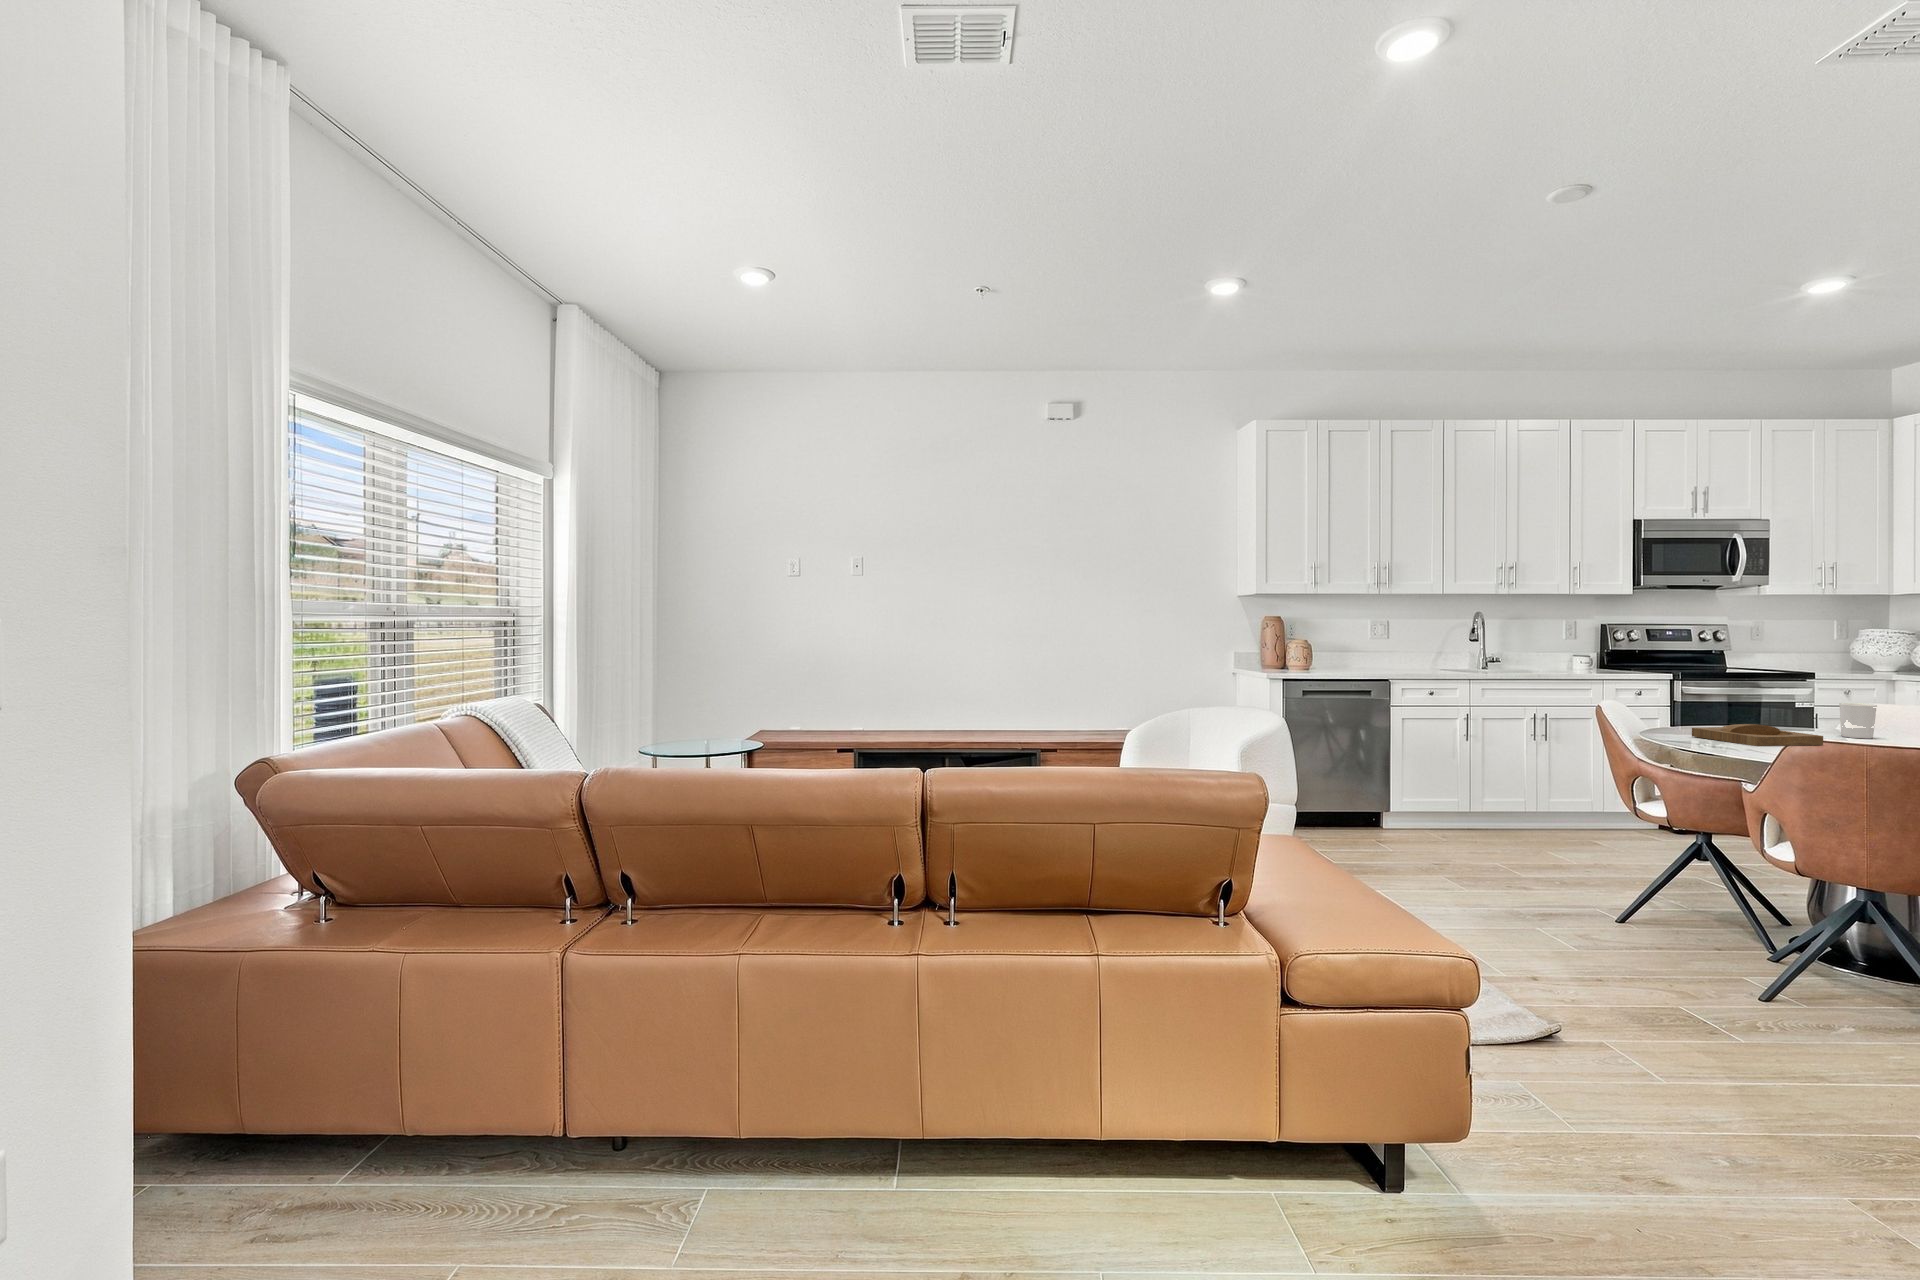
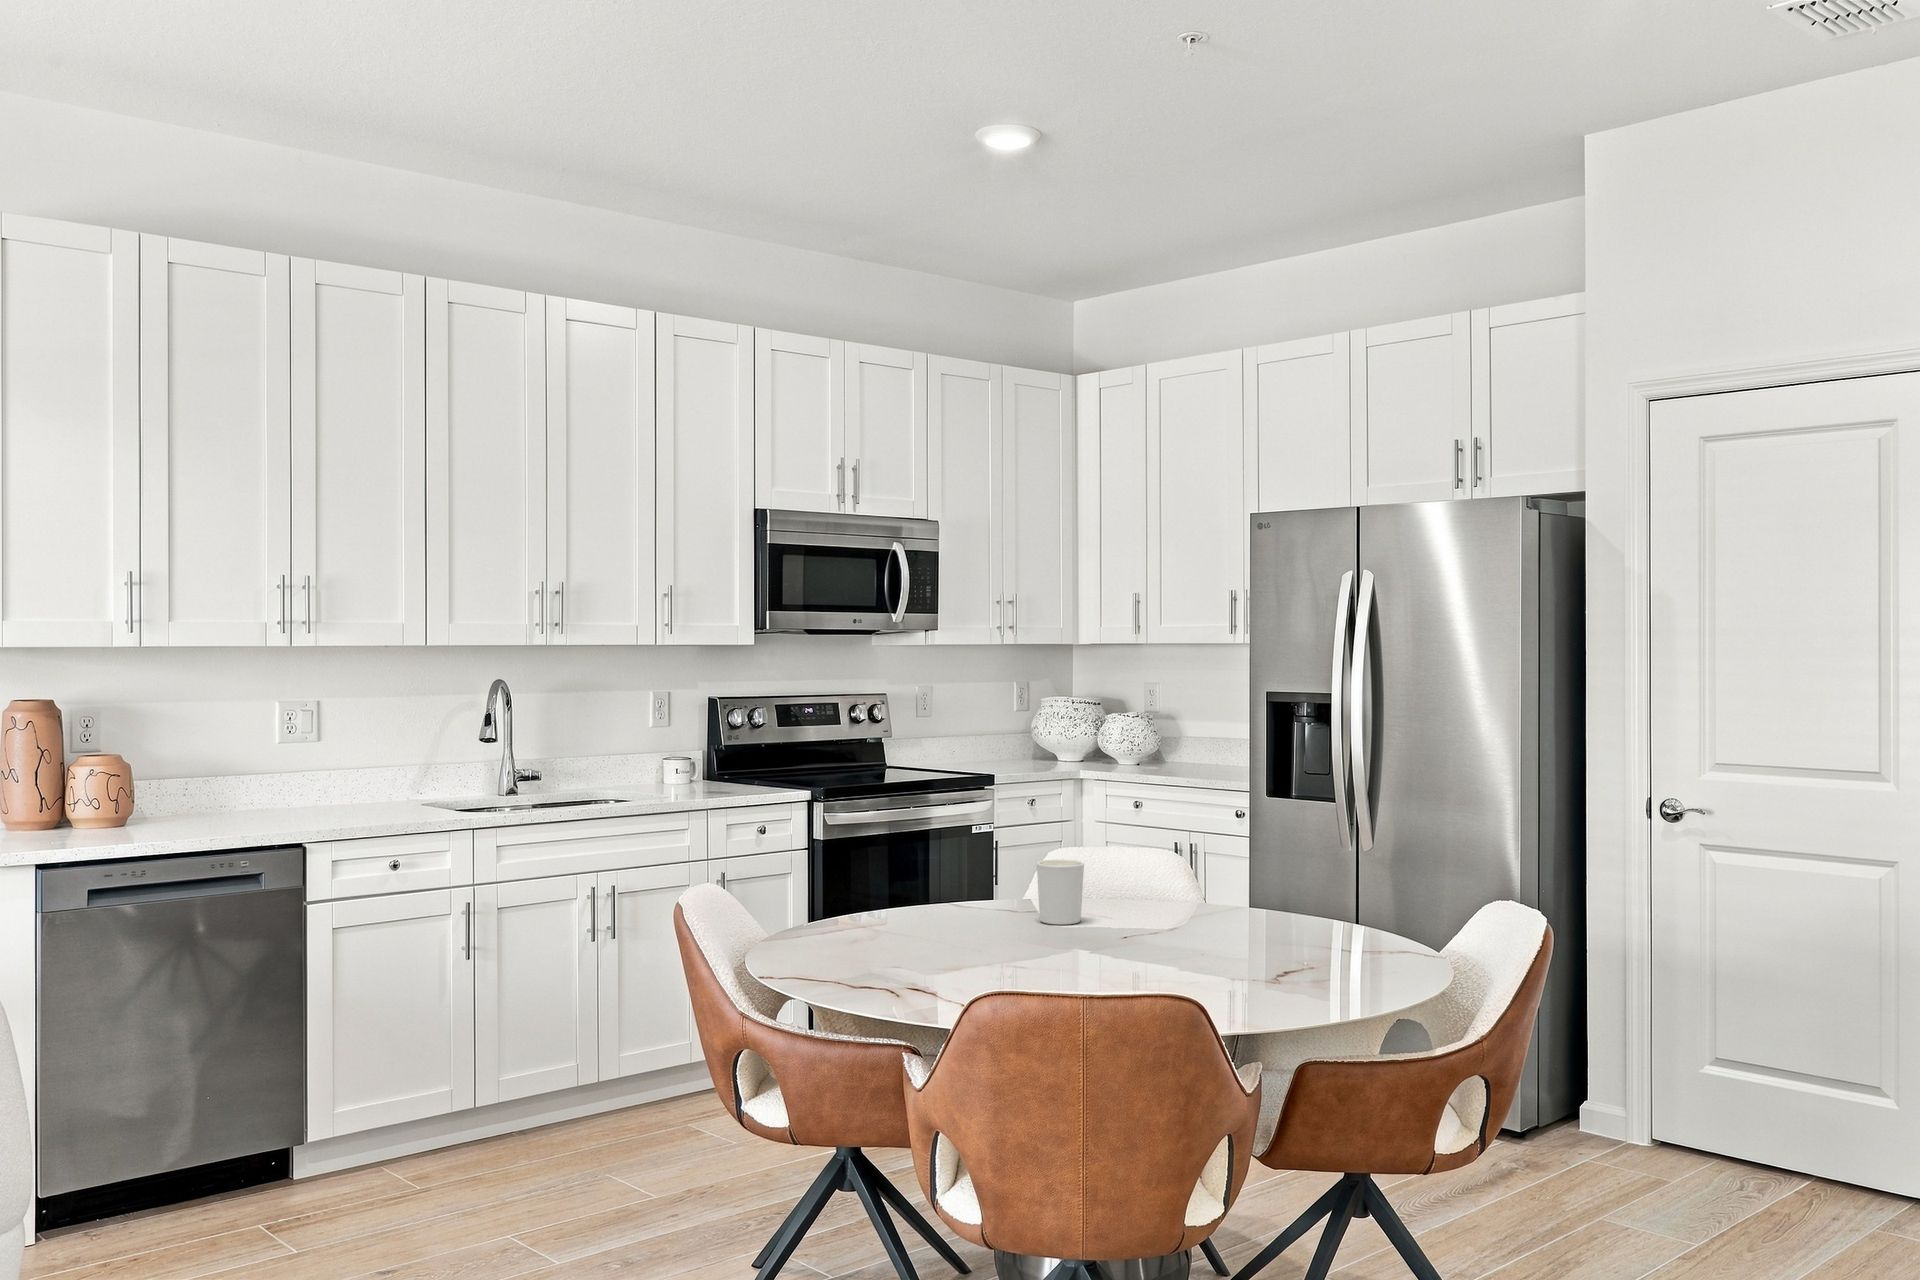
tray: present [1692,724,1823,746] -> none [826,923,1020,979]

